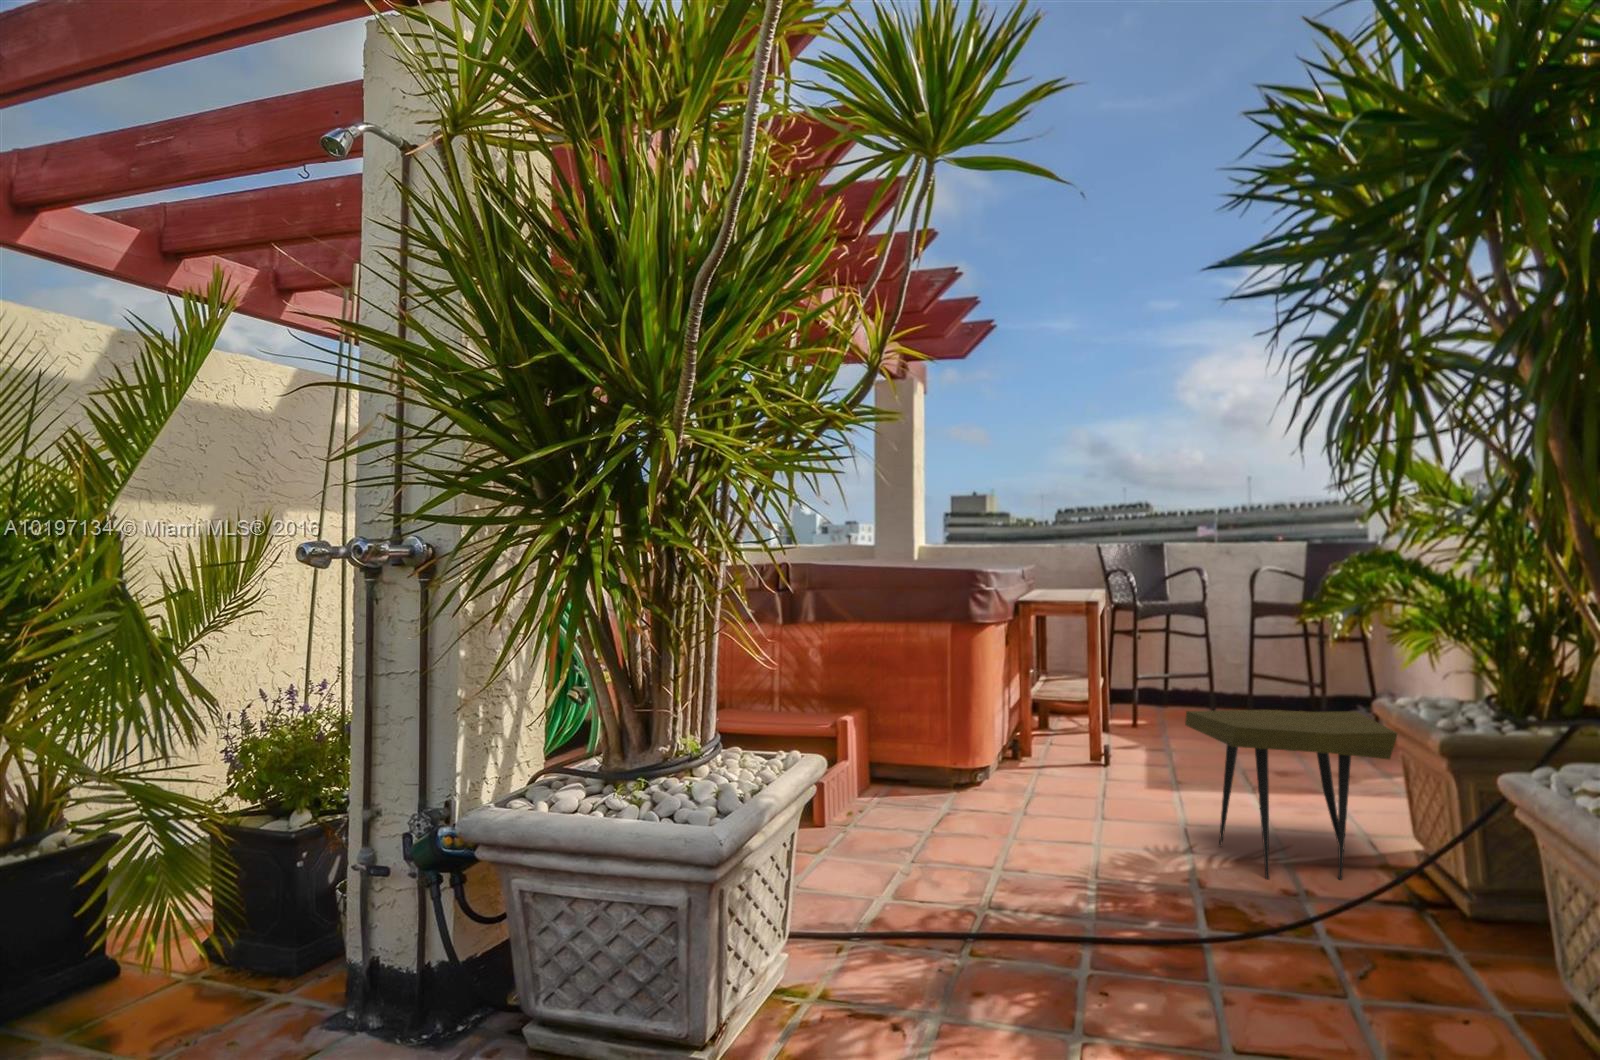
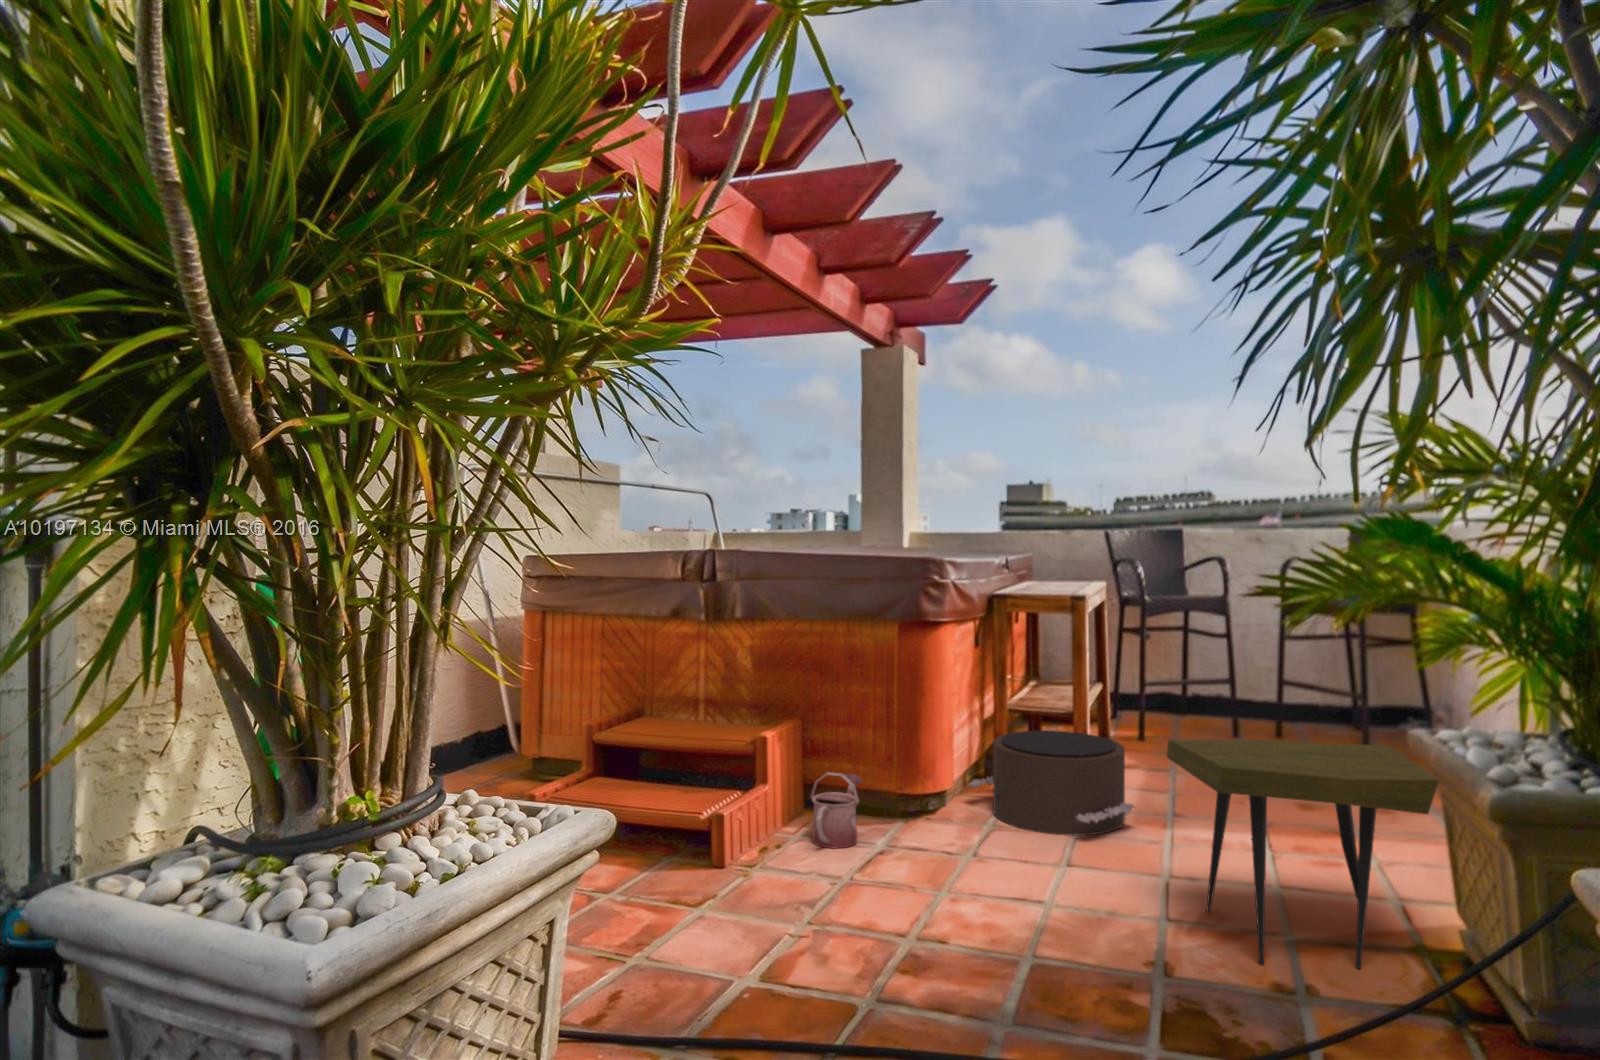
pouf: none [1004,715,1151,798] -> present [968,730,1134,836]
watering can: none [884,749,926,812] -> present [811,772,862,849]

